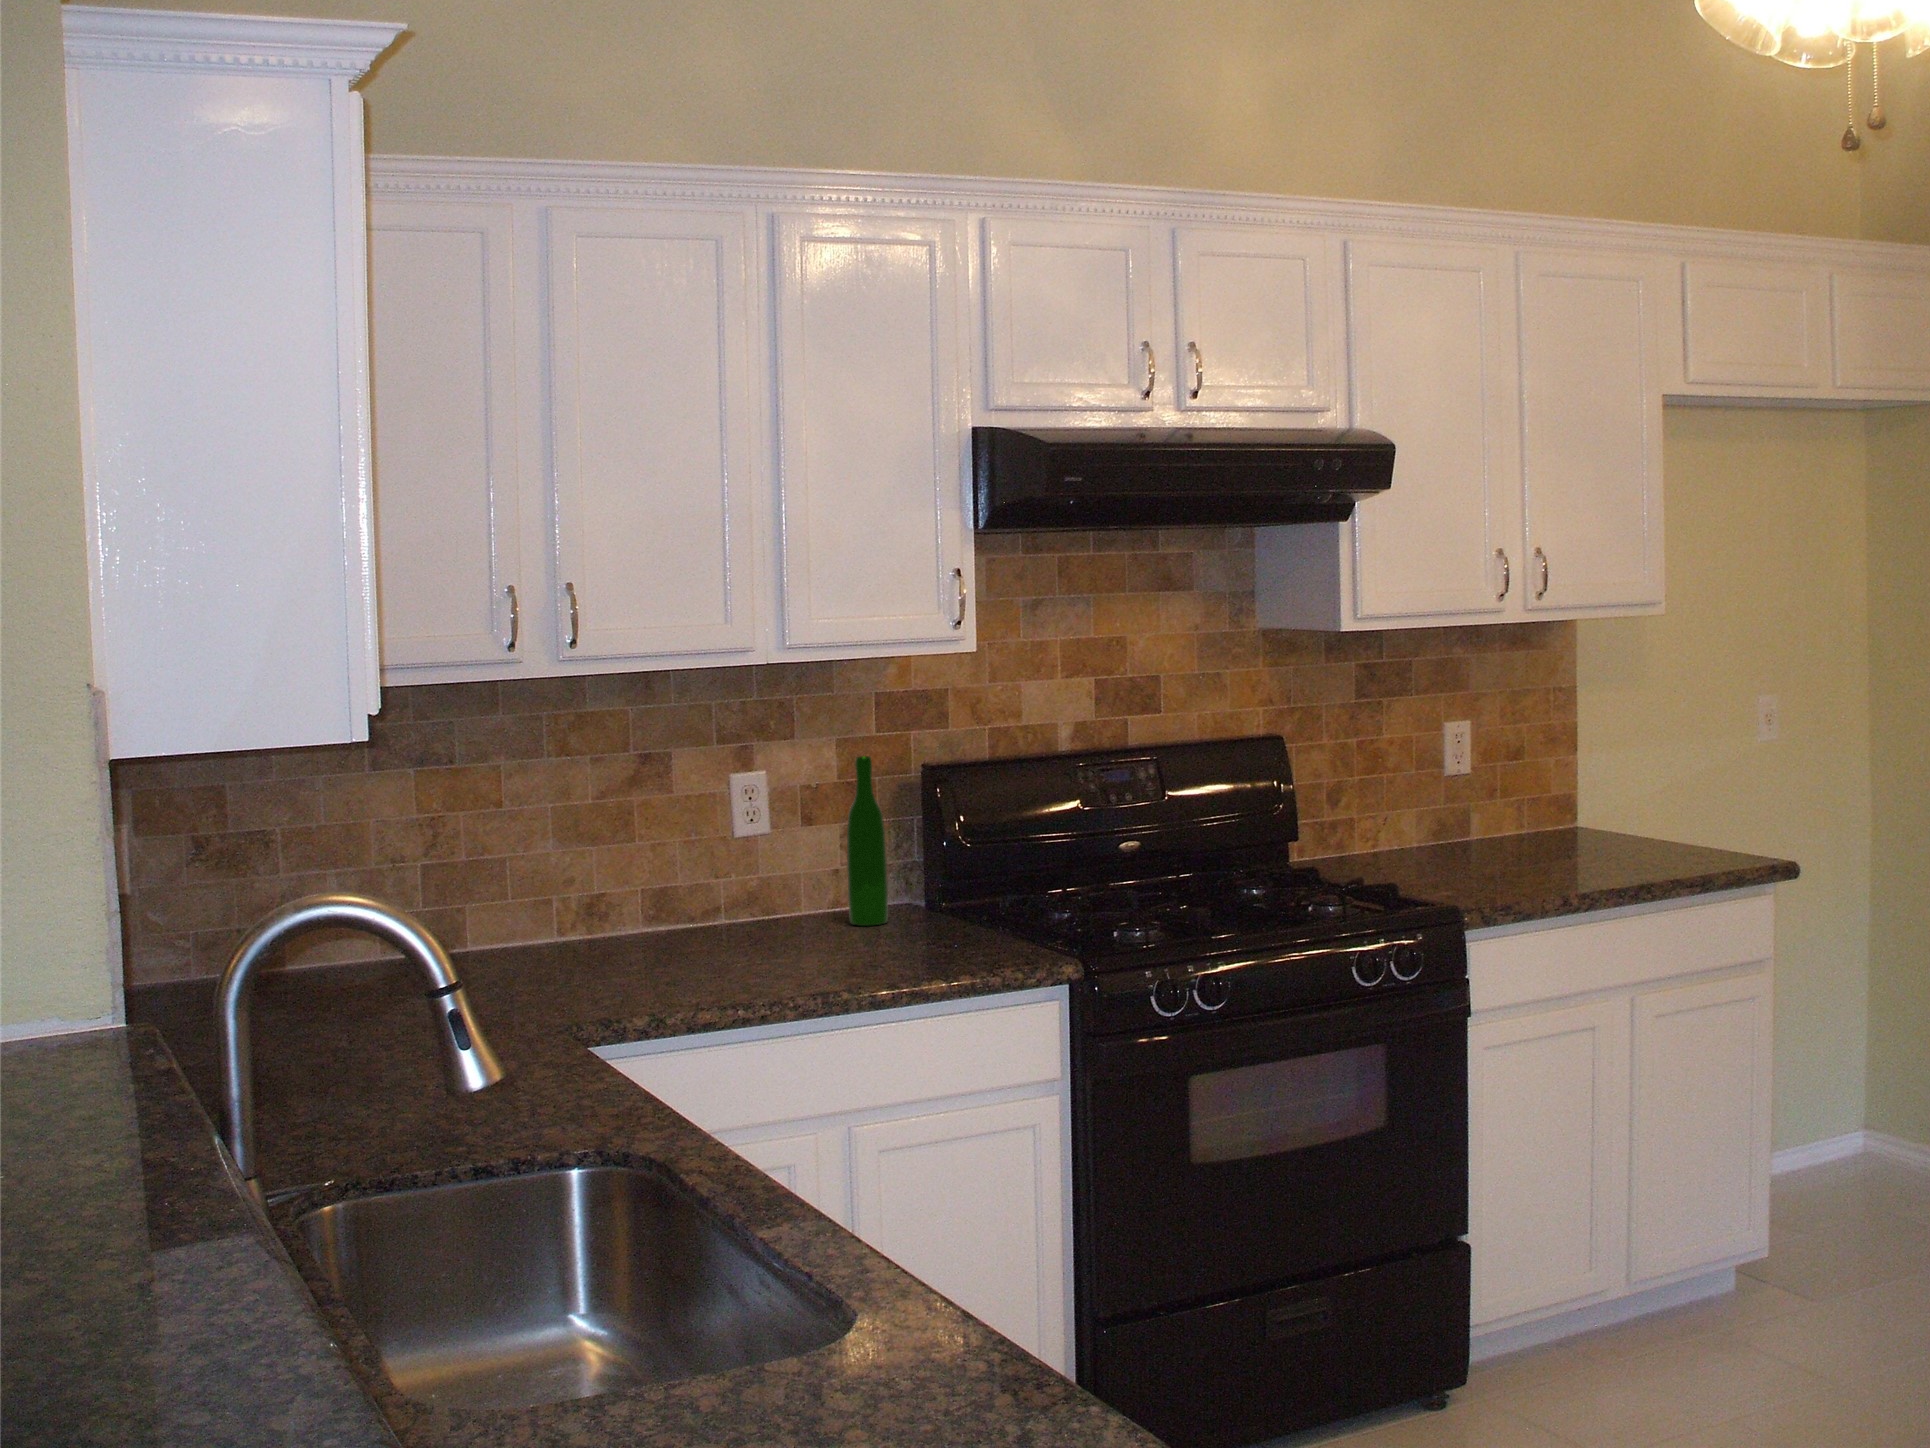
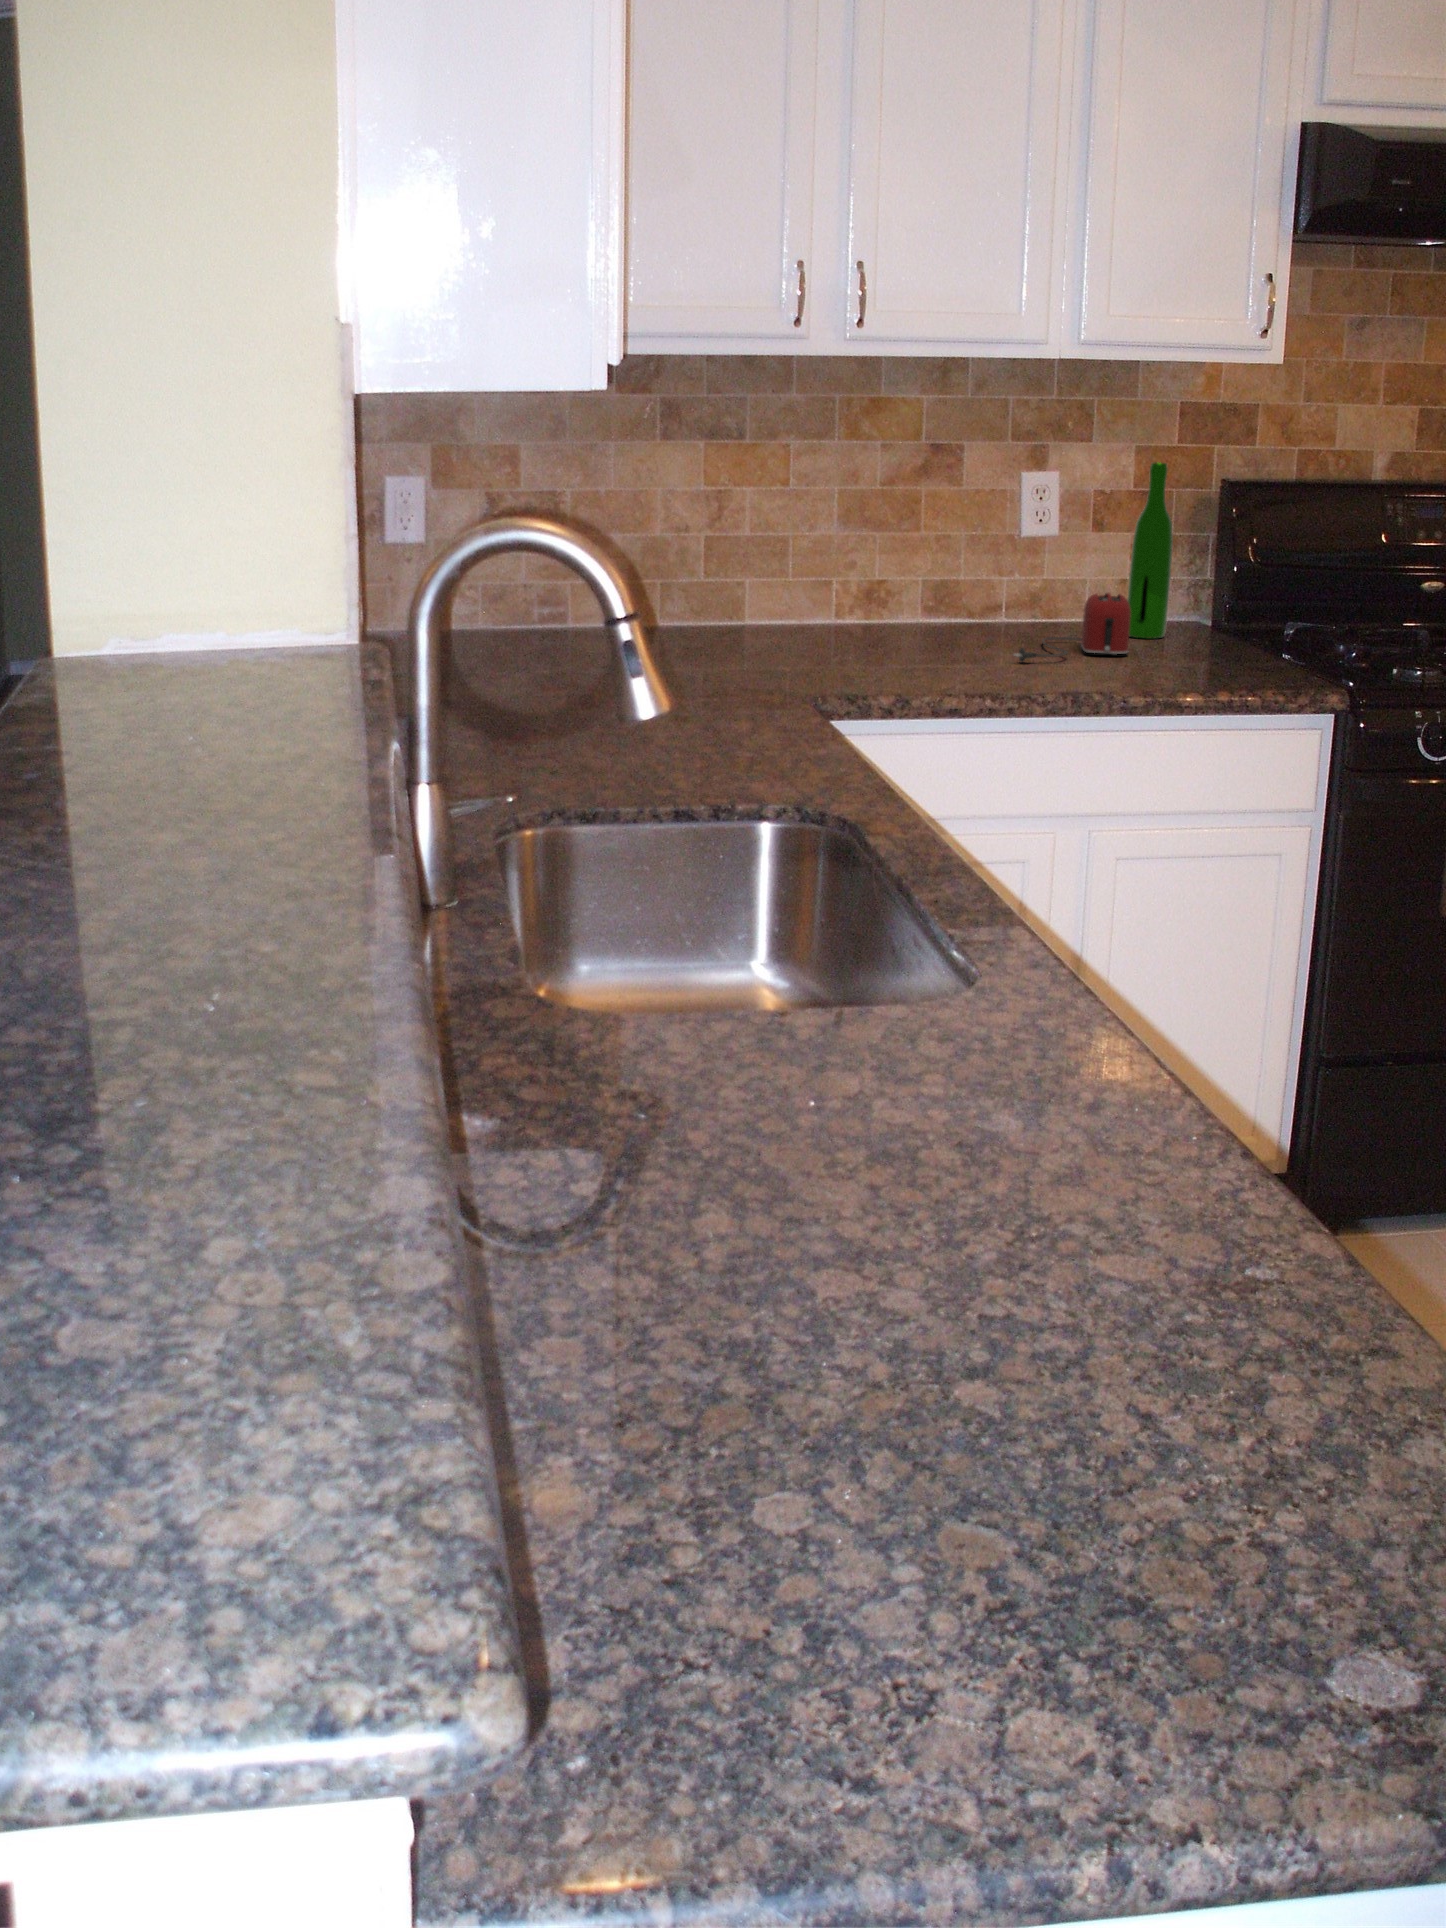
toaster: none [753,886,862,964] -> present [1014,593,1131,662]

